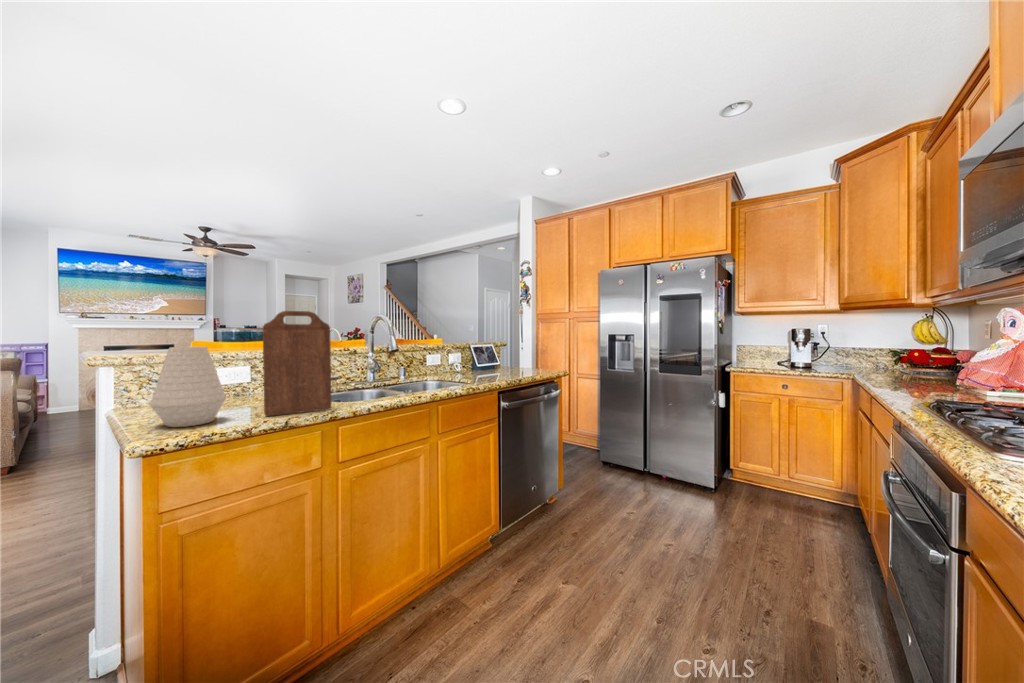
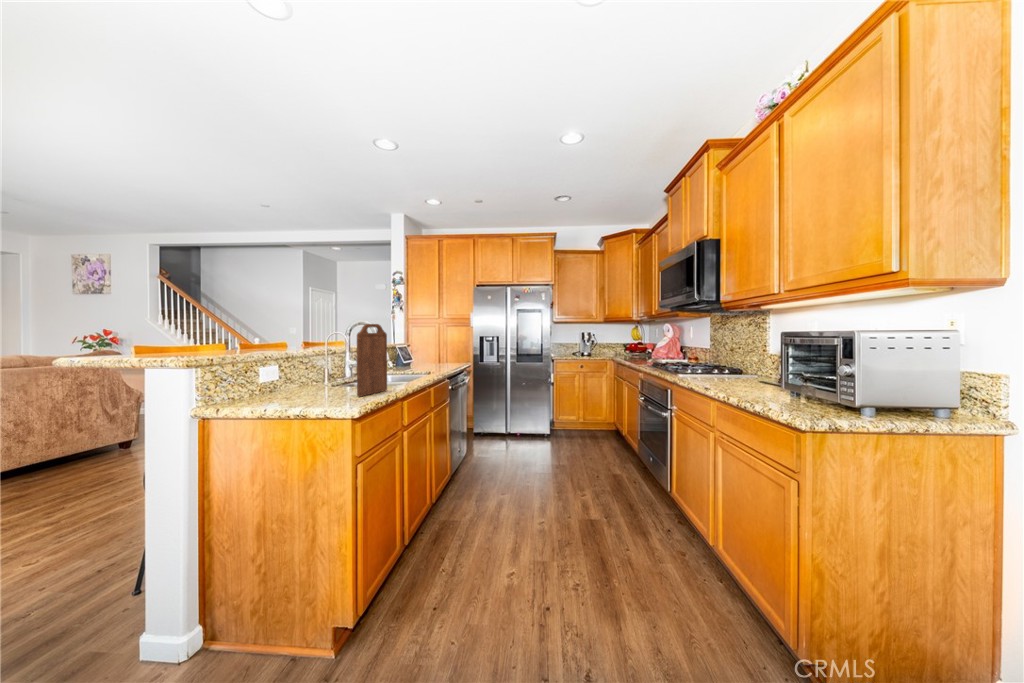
vase: present [150,347,226,427] -> none [298,350,344,406]

